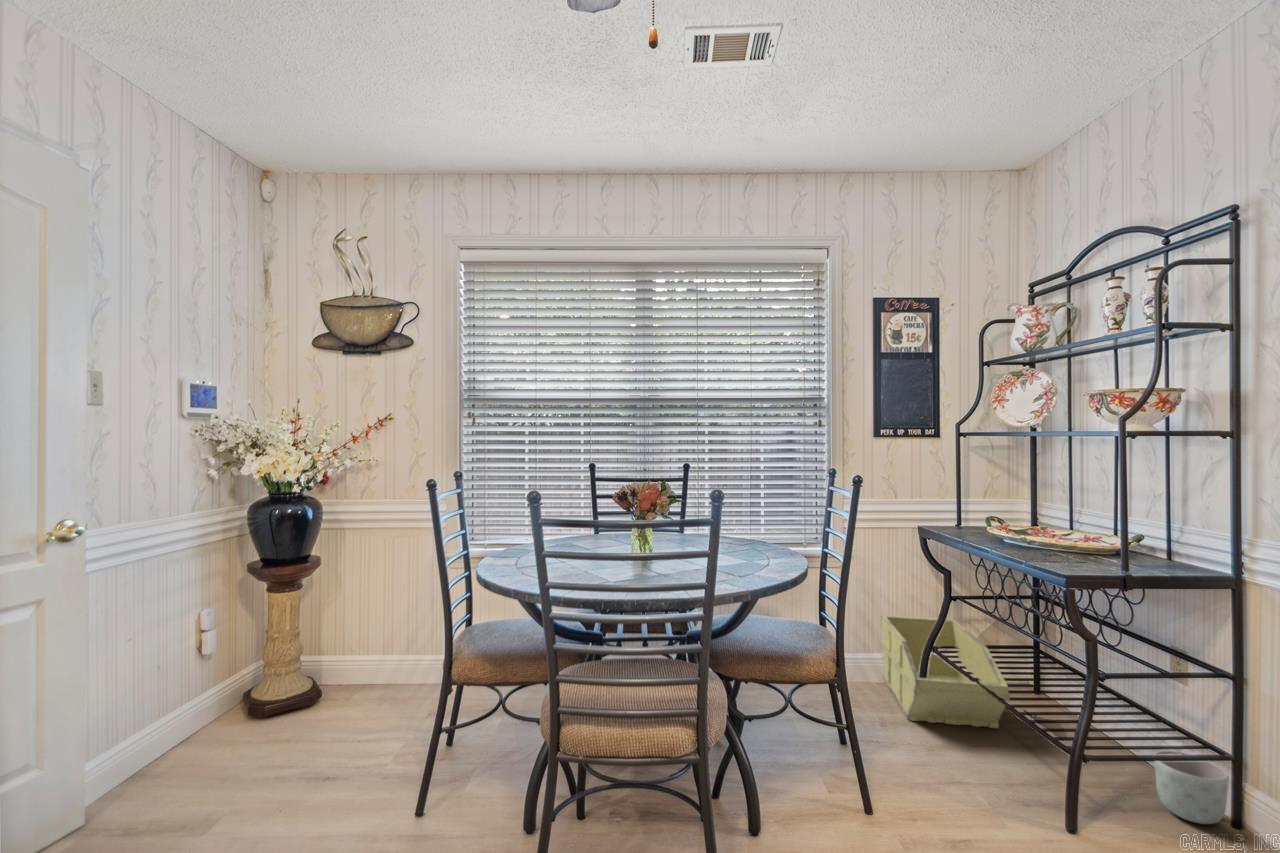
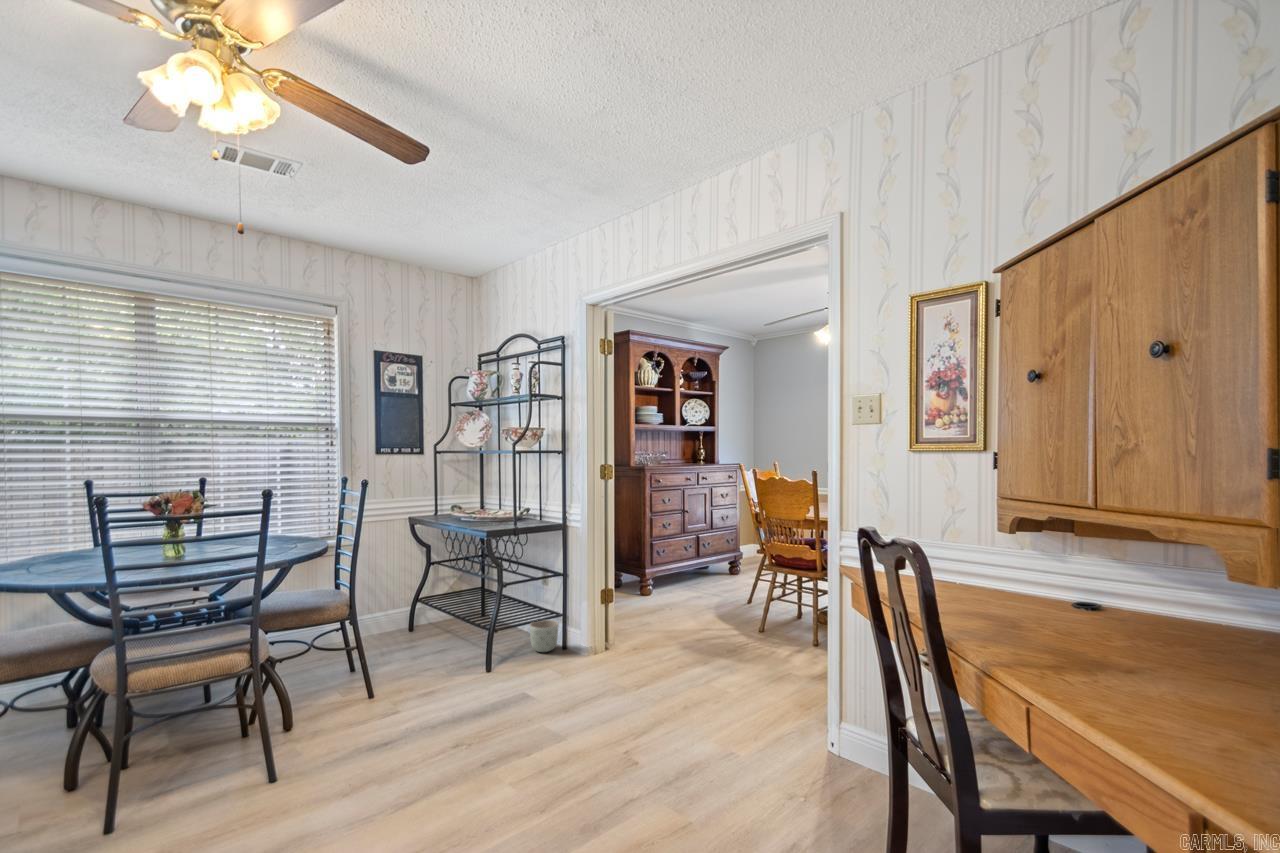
storage bin: present [881,615,1010,728] -> none [381,580,463,650]

